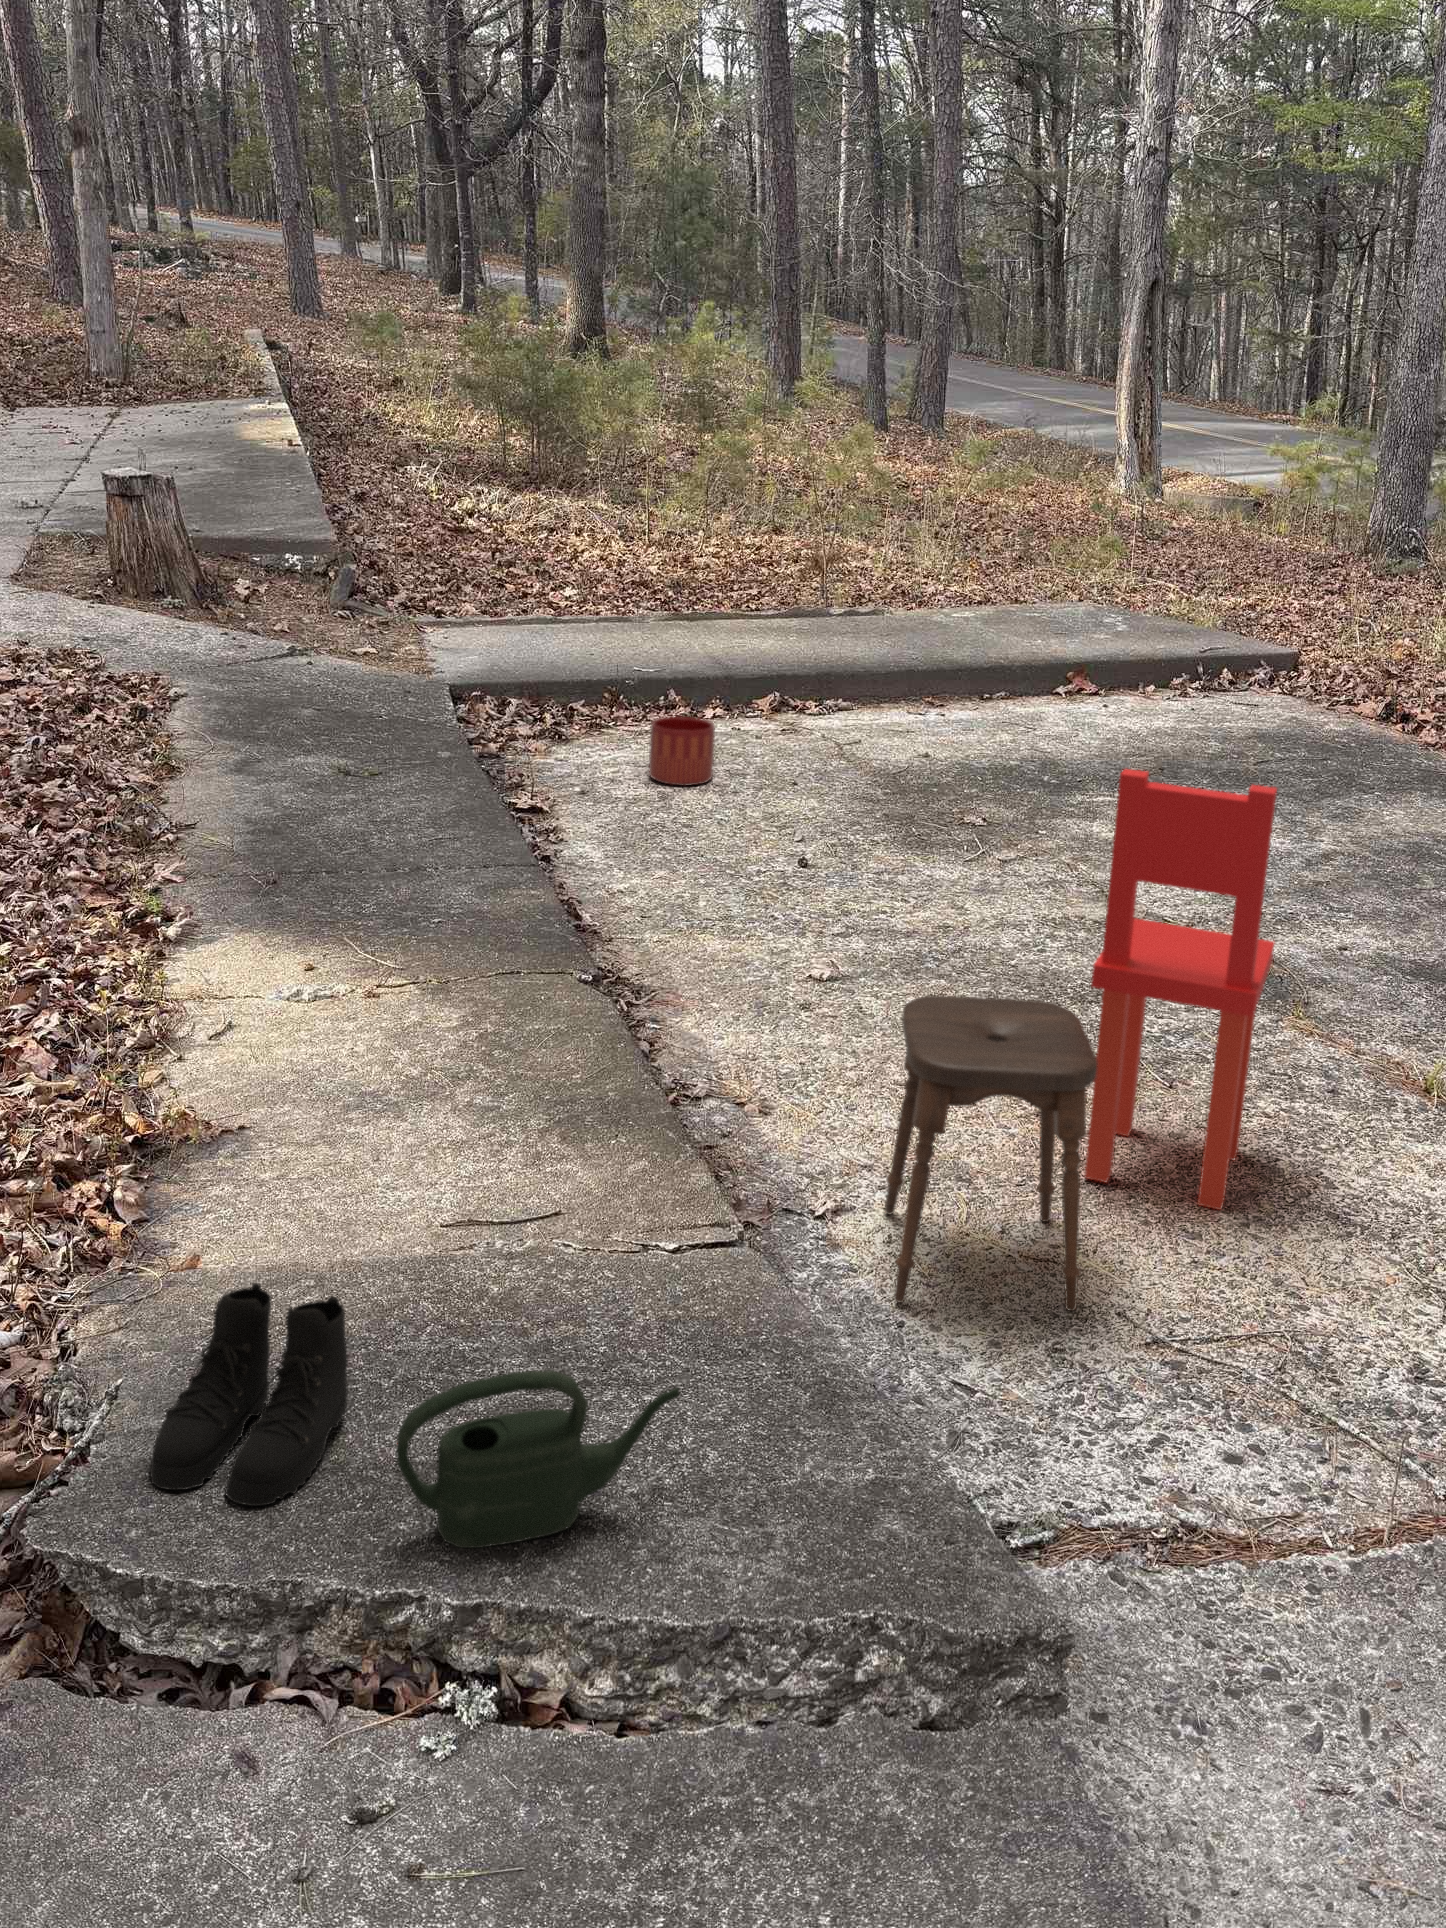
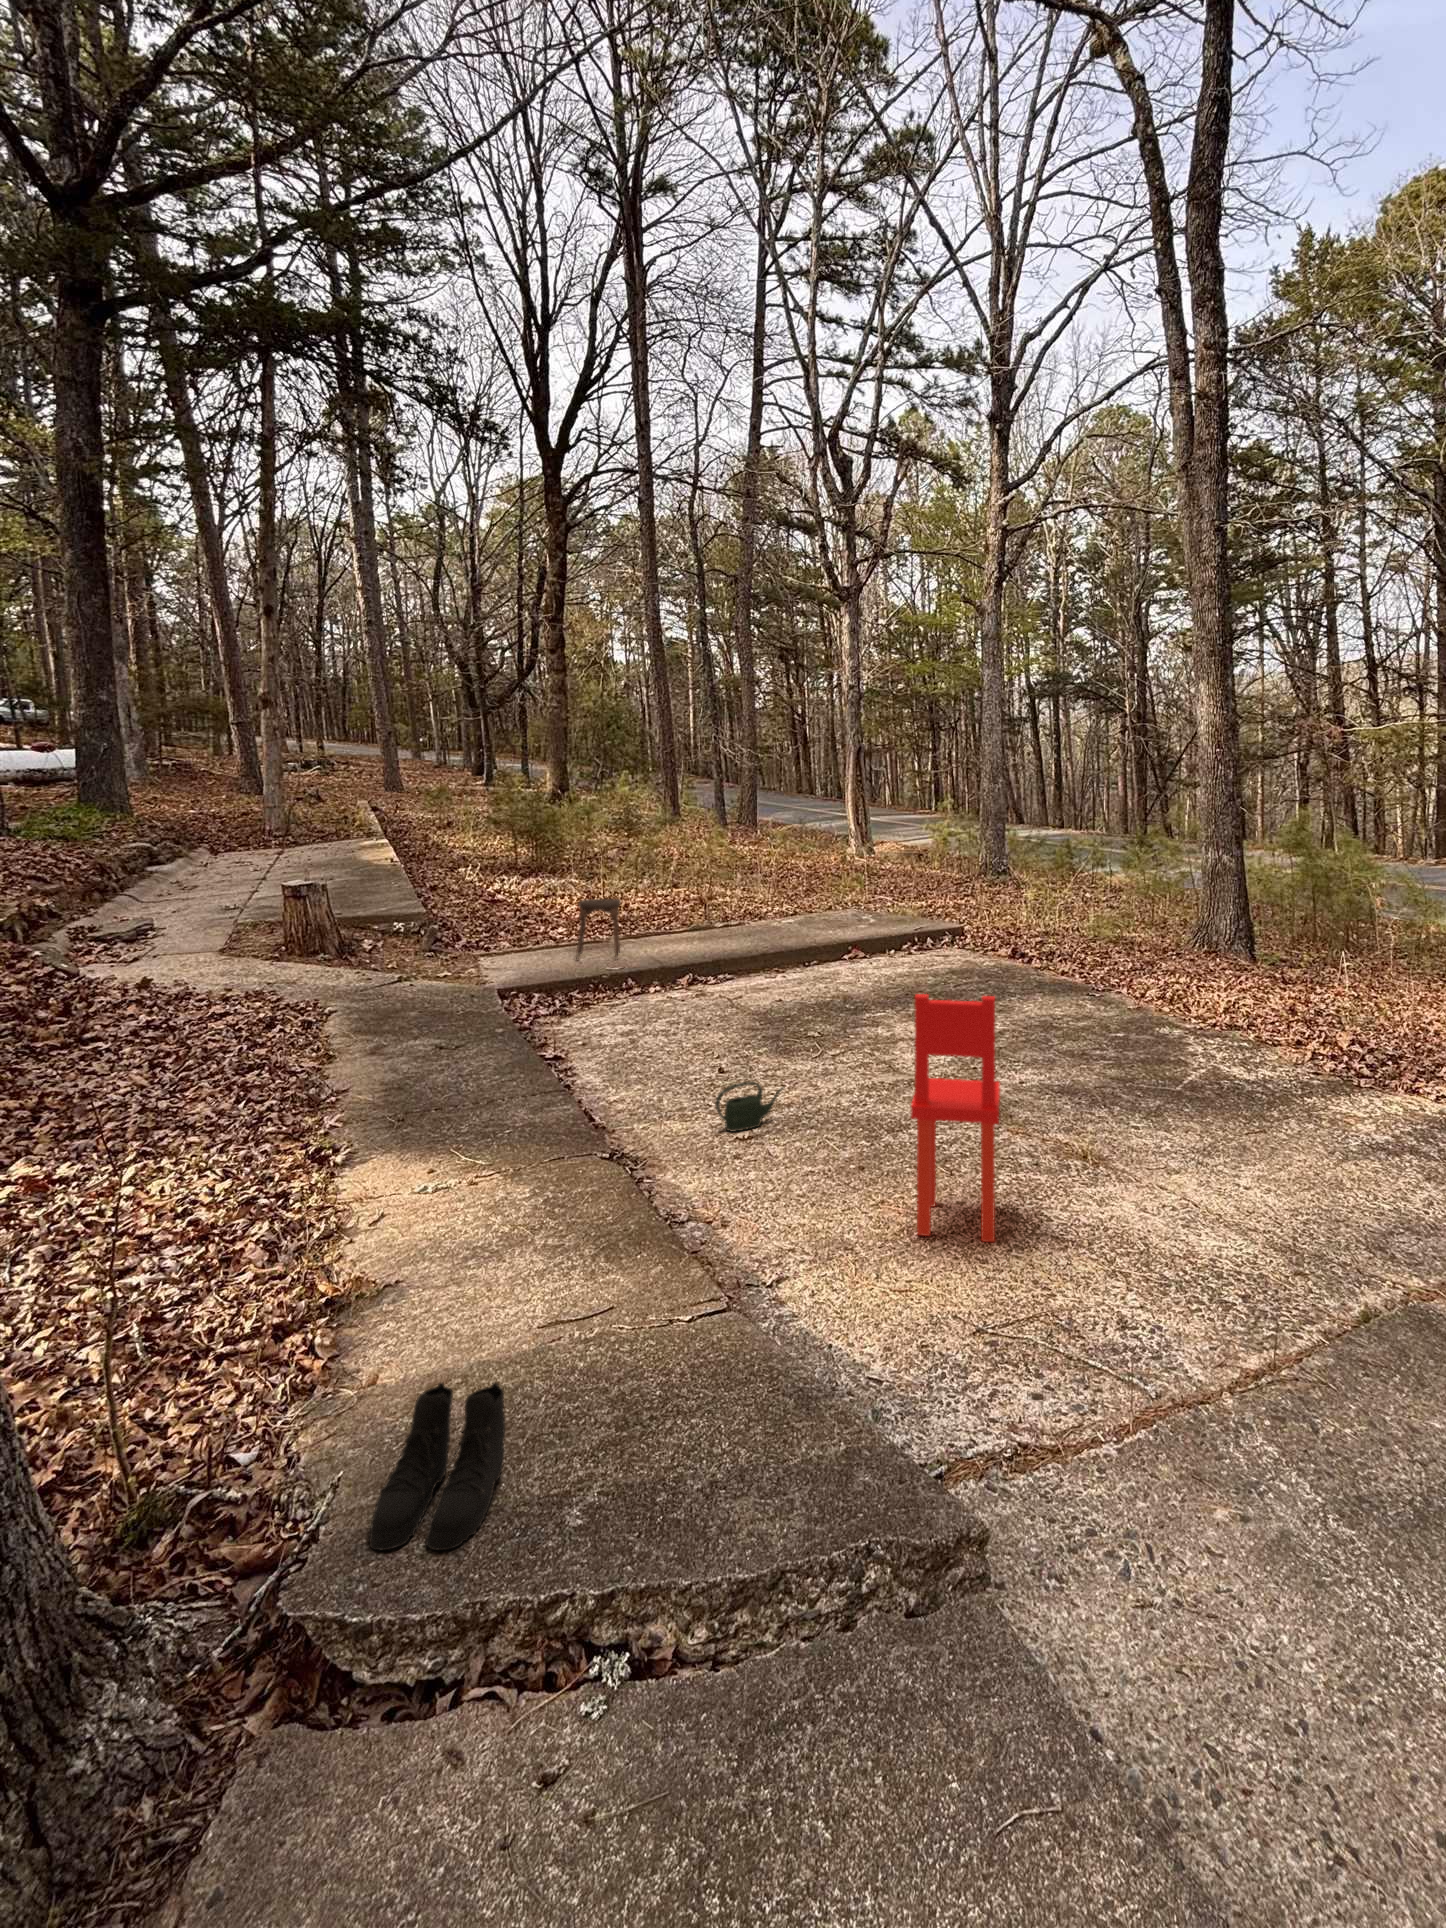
planter: present [649,716,715,786] -> none [626,994,664,1034]
stool: present [885,996,1098,1311] -> present [576,899,621,960]
watering can: present [396,1370,679,1548] -> present [716,1081,784,1132]

